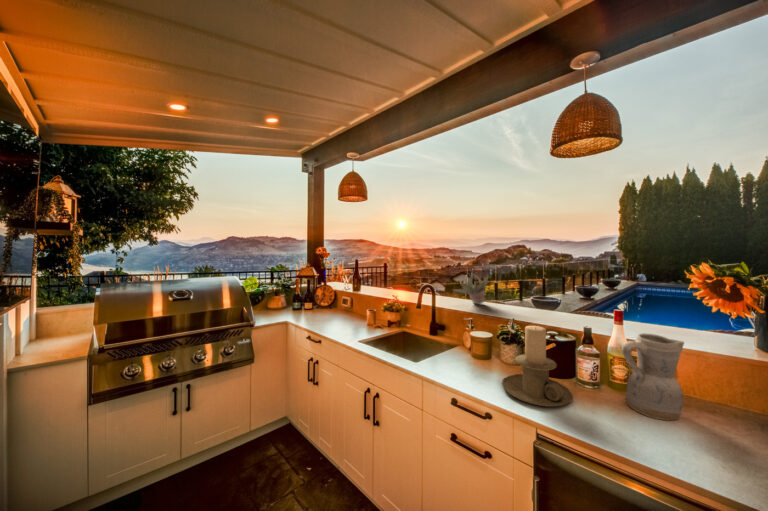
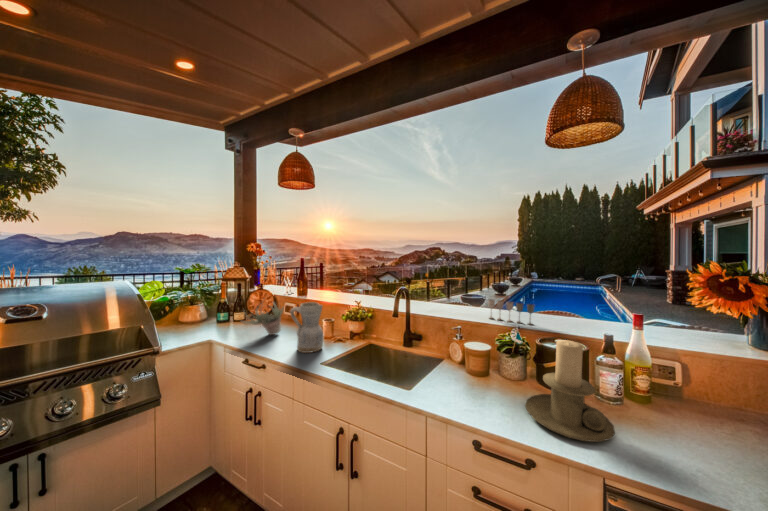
succulent plant: present [454,269,488,304] -> present [242,303,284,335]
wine glass: none [506,296,547,320] -> present [488,299,534,325]
ceramic pitcher: present [622,333,684,420] -> present [290,302,323,353]

